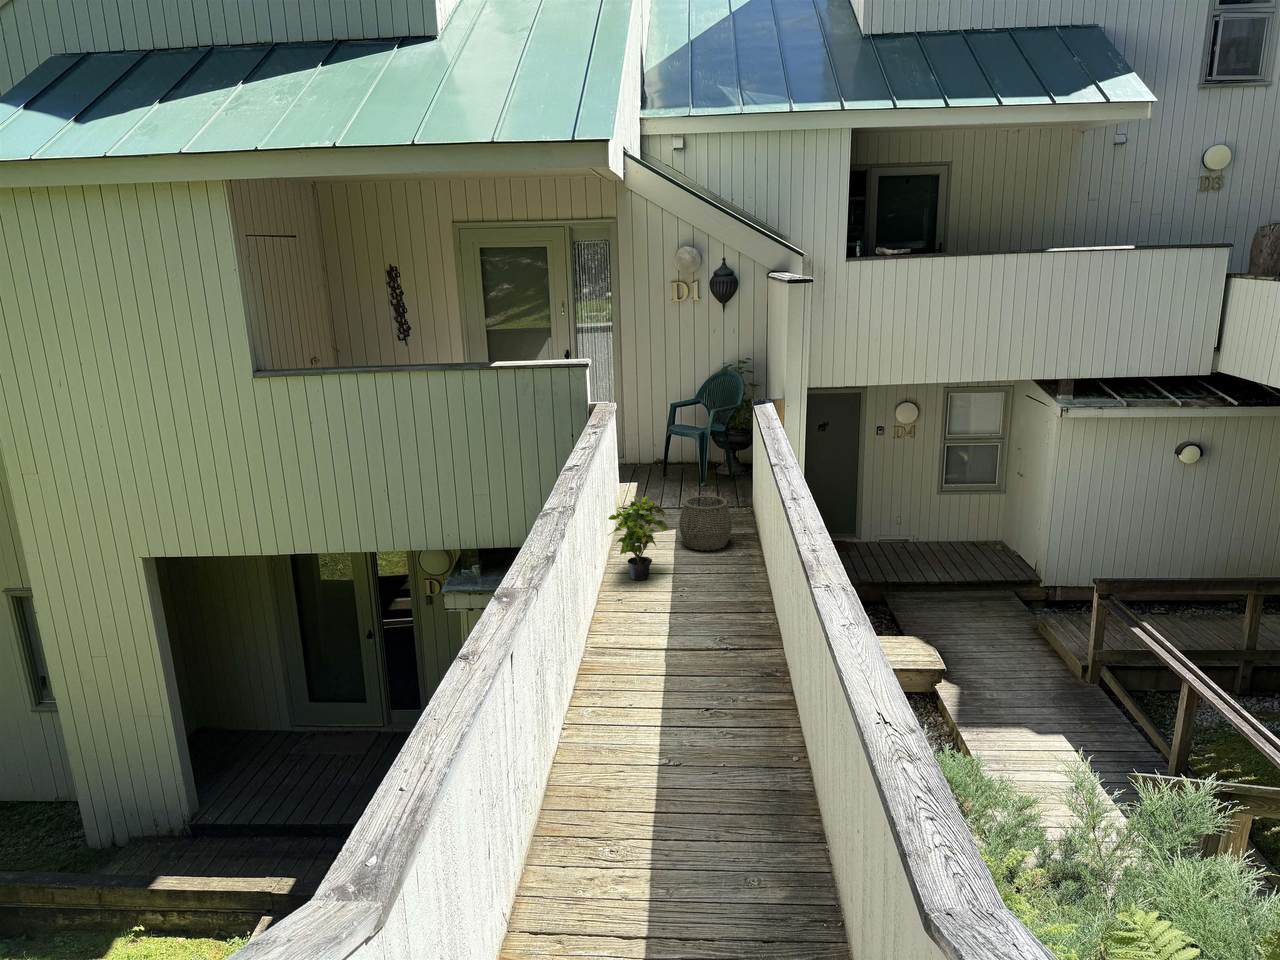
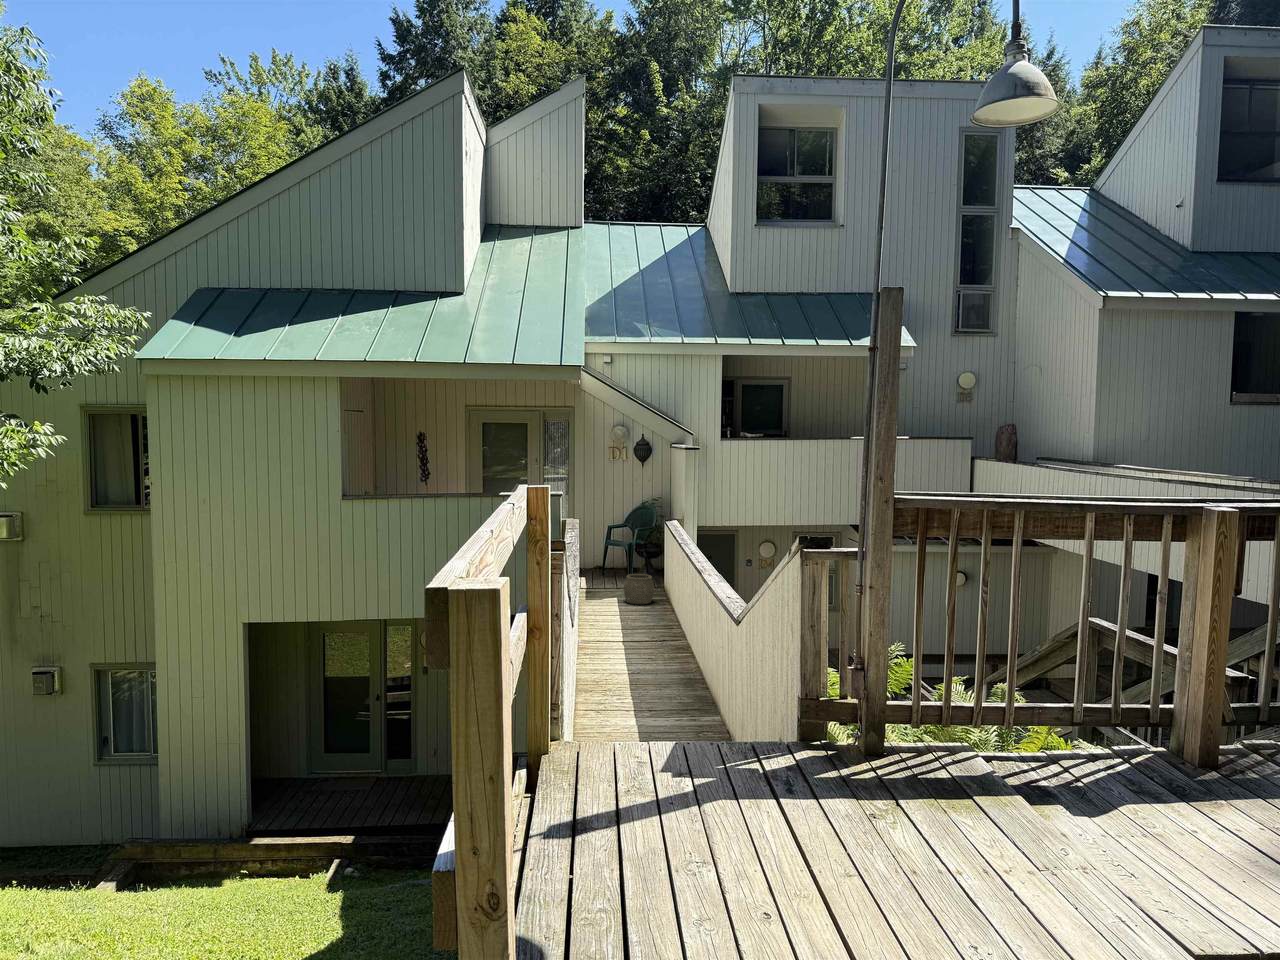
potted plant: present [608,496,668,580] -> none [589,567,621,614]

